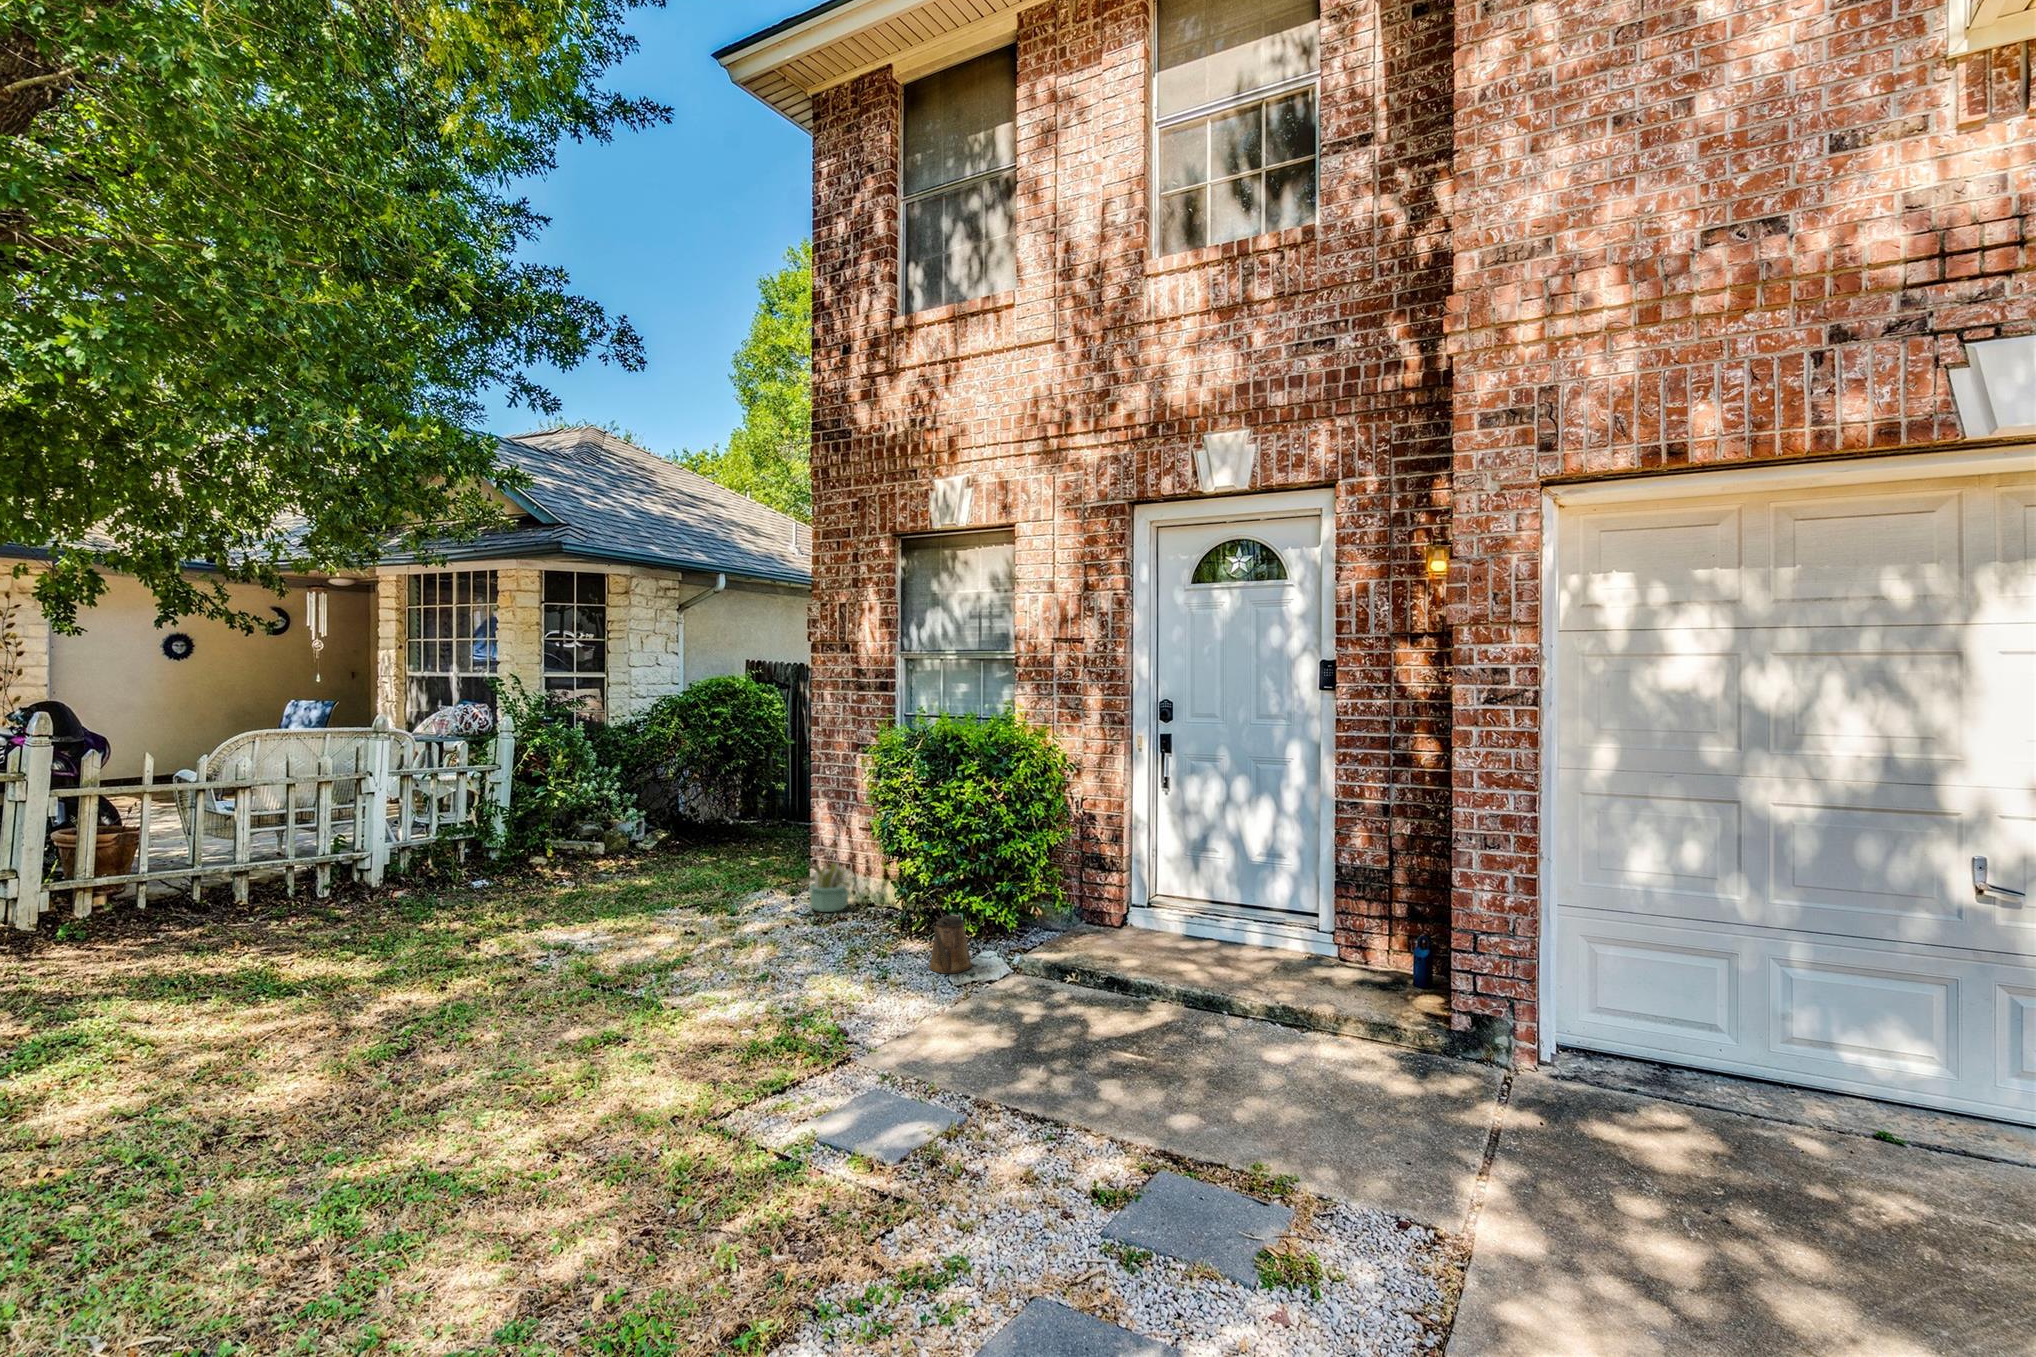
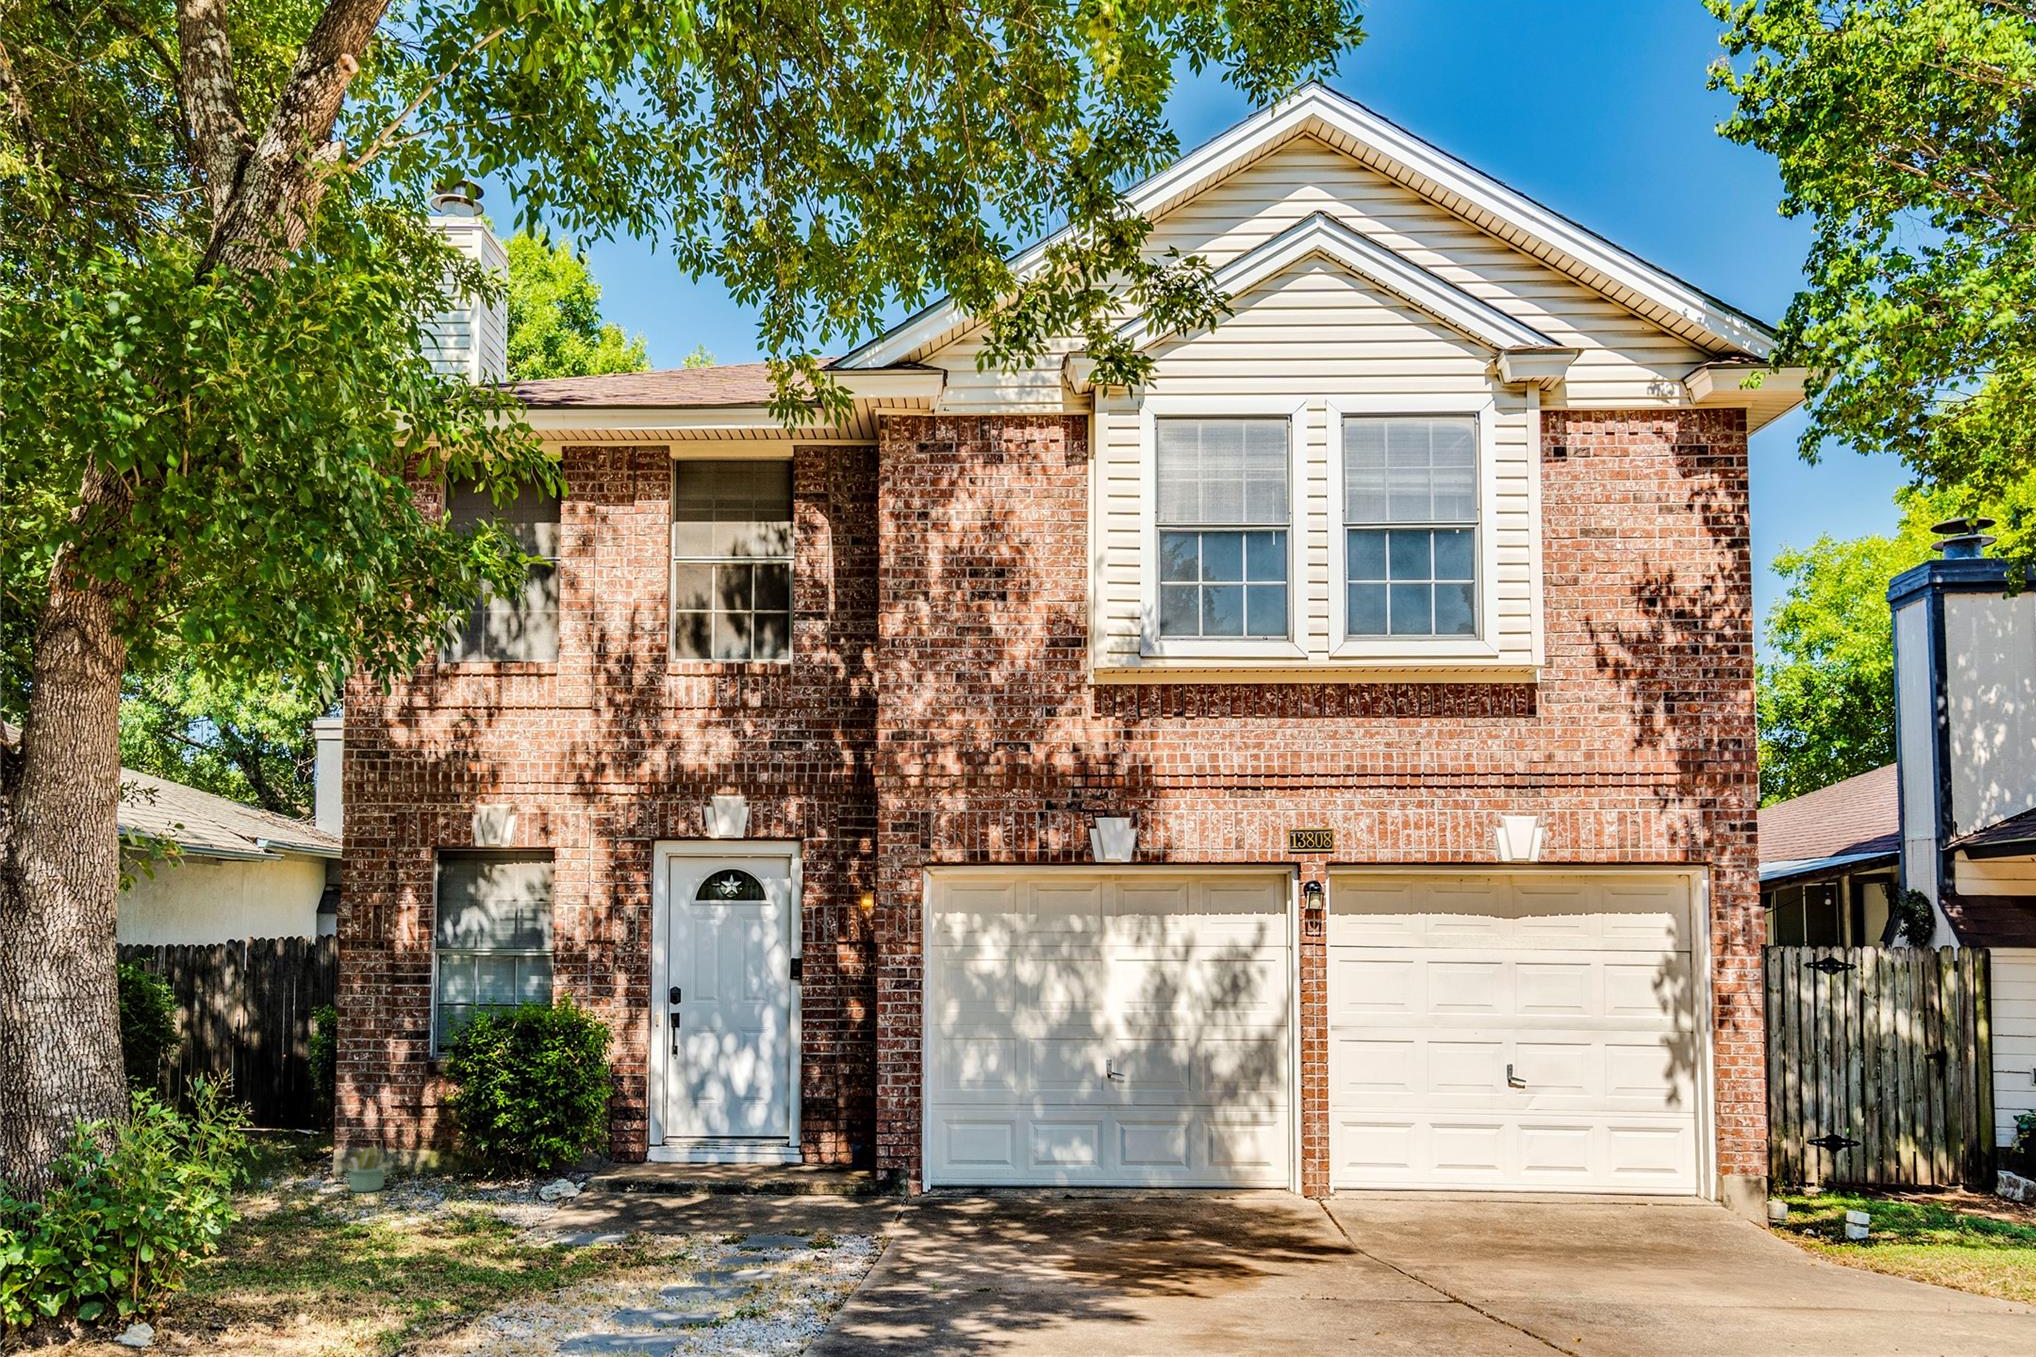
watering can: present [929,915,972,973] -> none [513,1166,547,1208]

